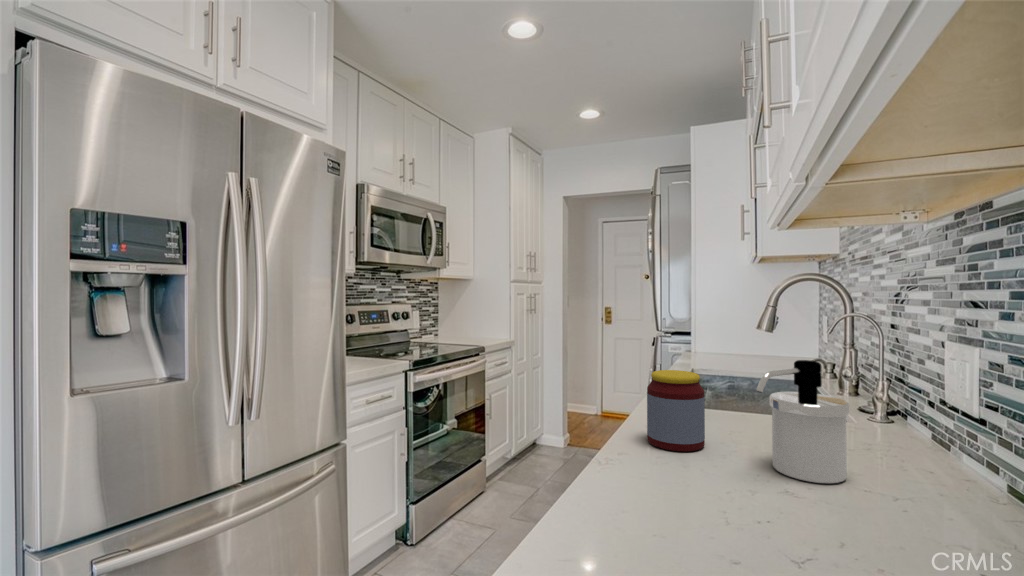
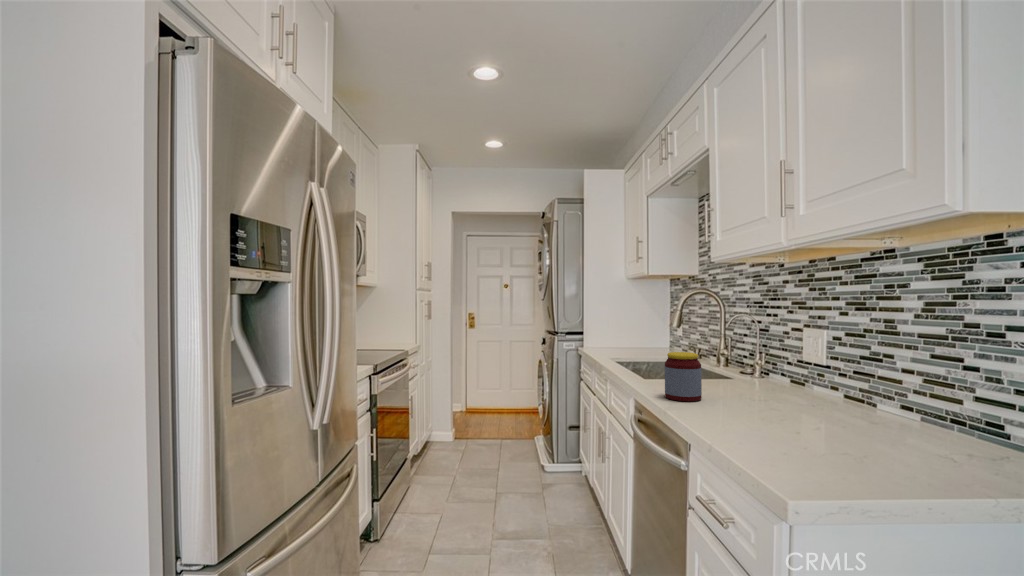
soap dispenser: present [756,360,849,483] -> none [742,340,784,406]

